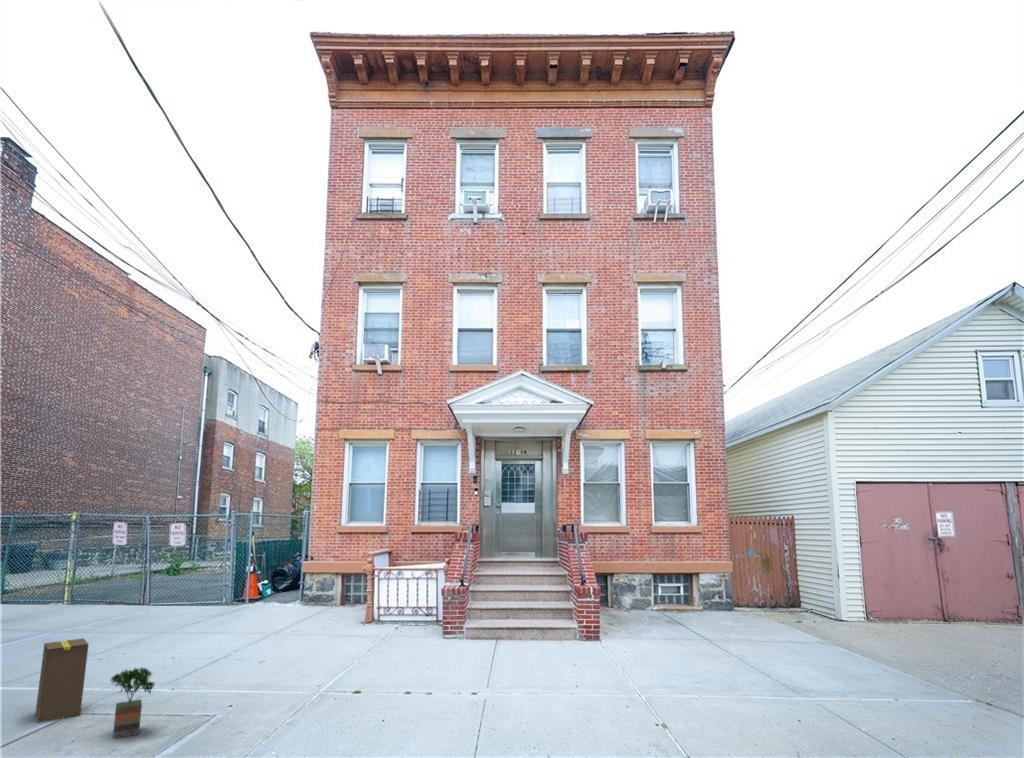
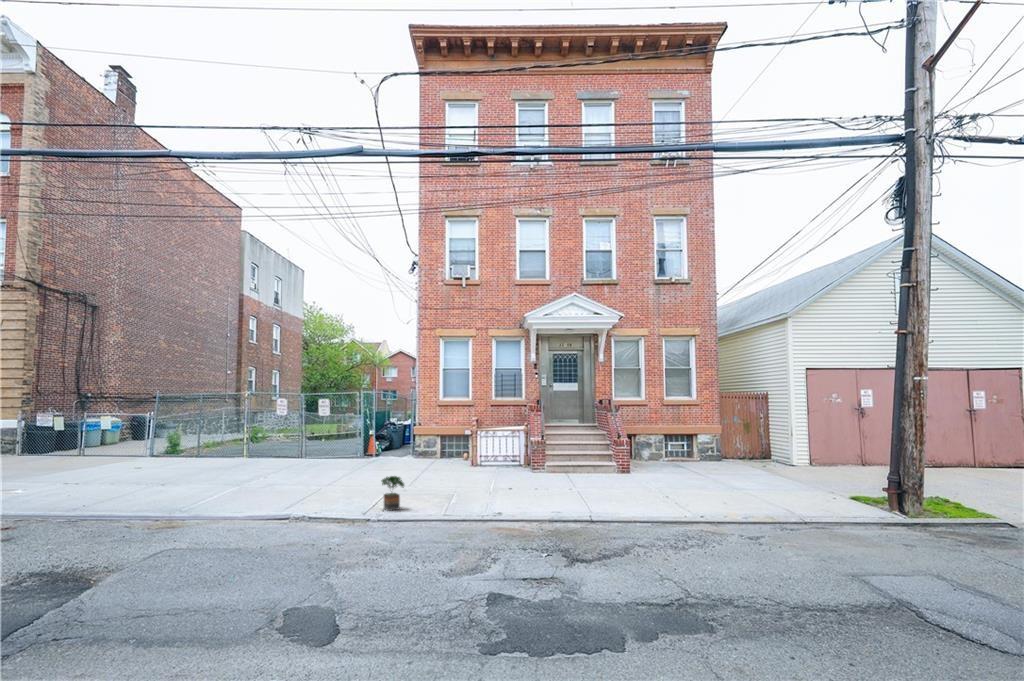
cardboard box: present [36,638,88,723] -> none [327,463,354,507]

